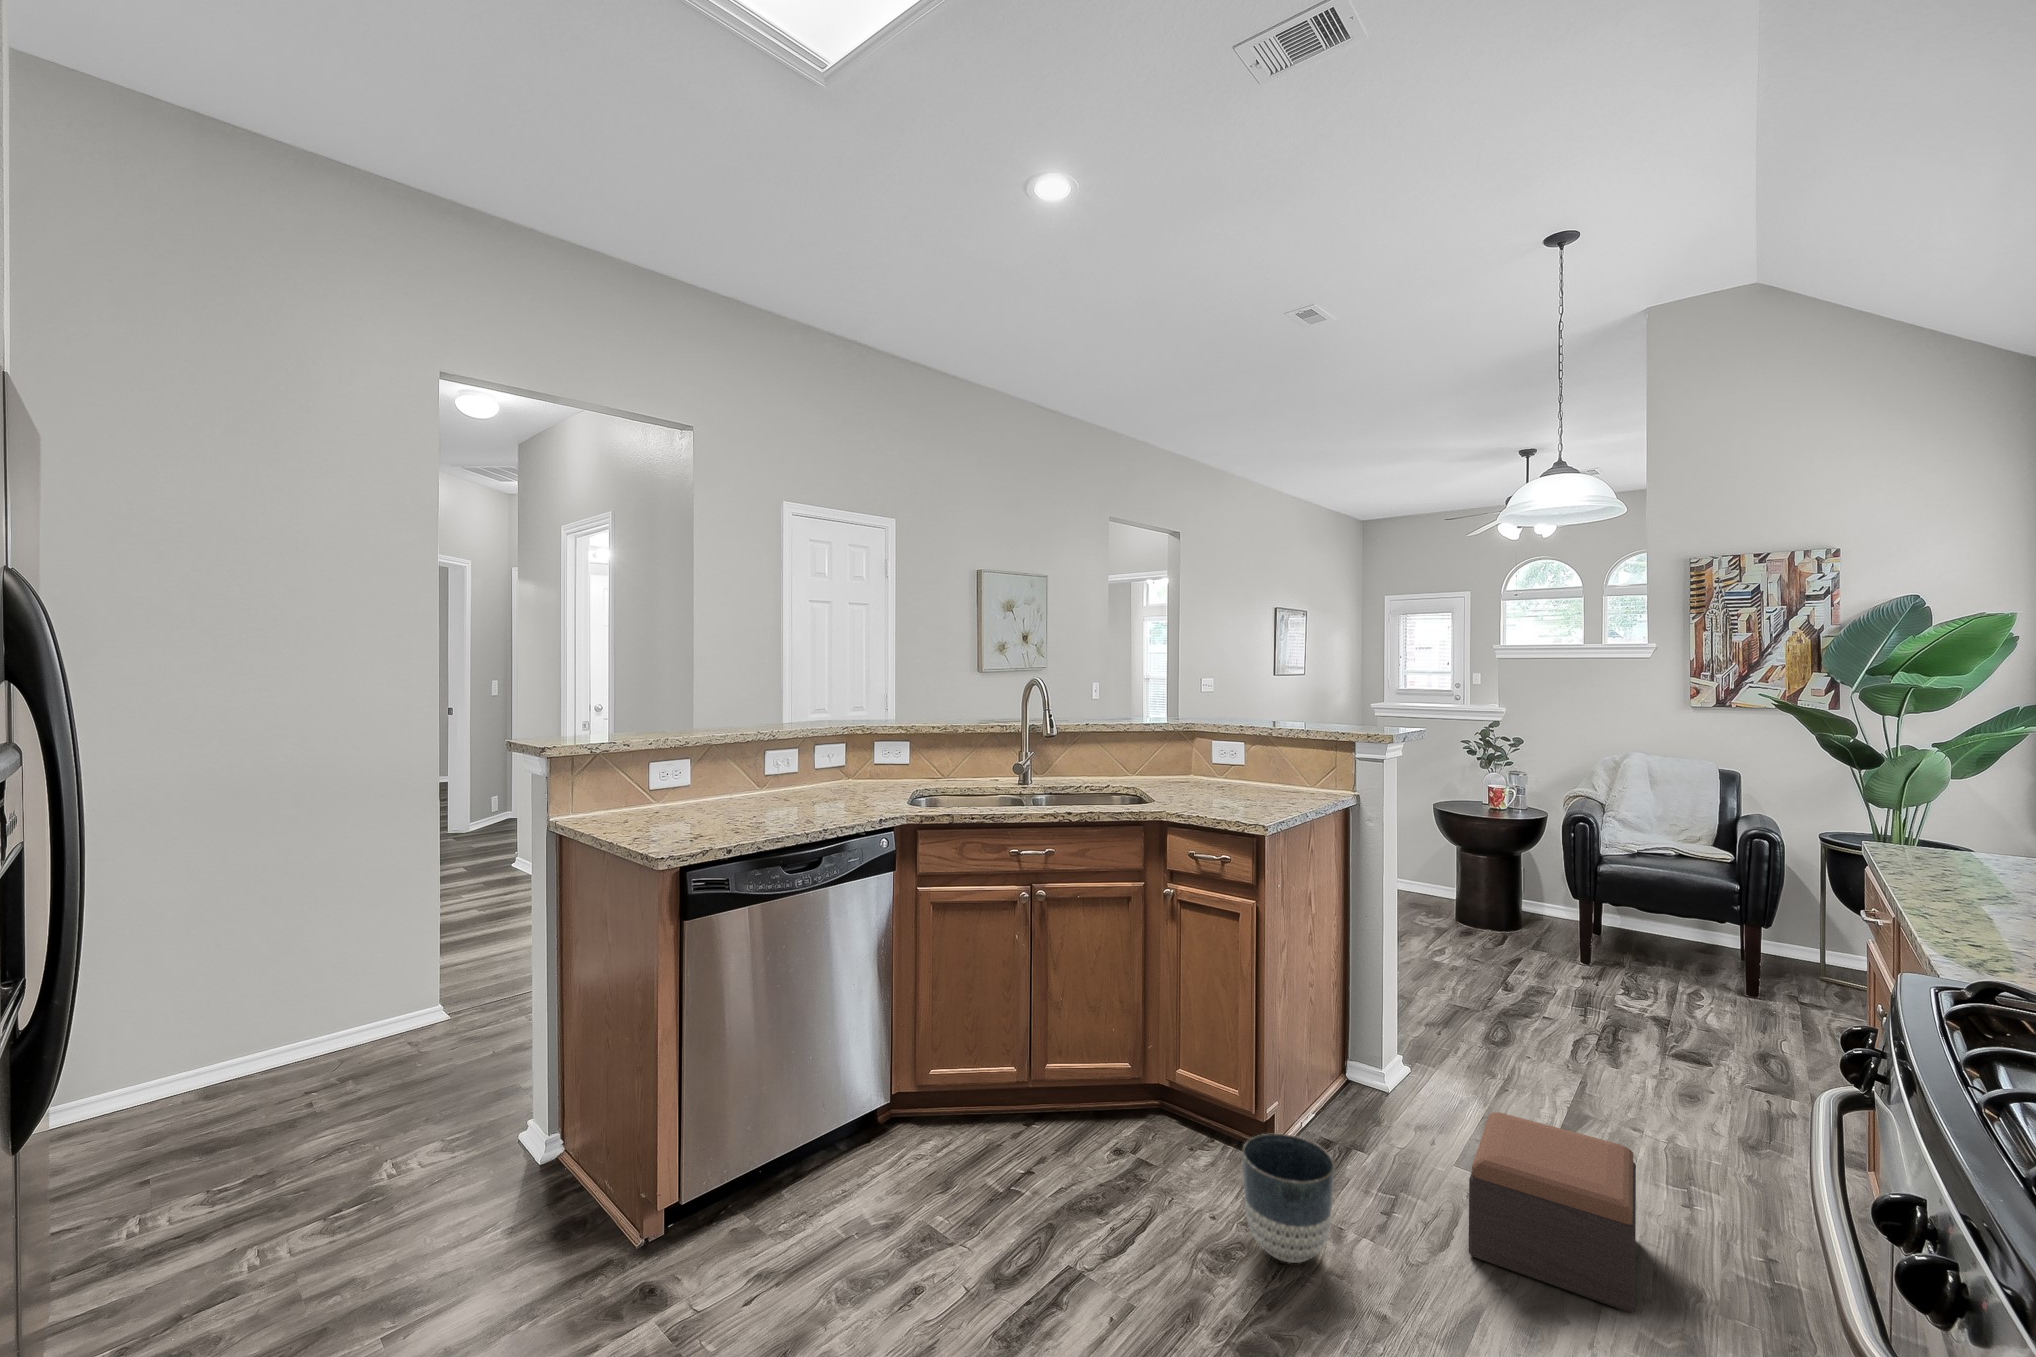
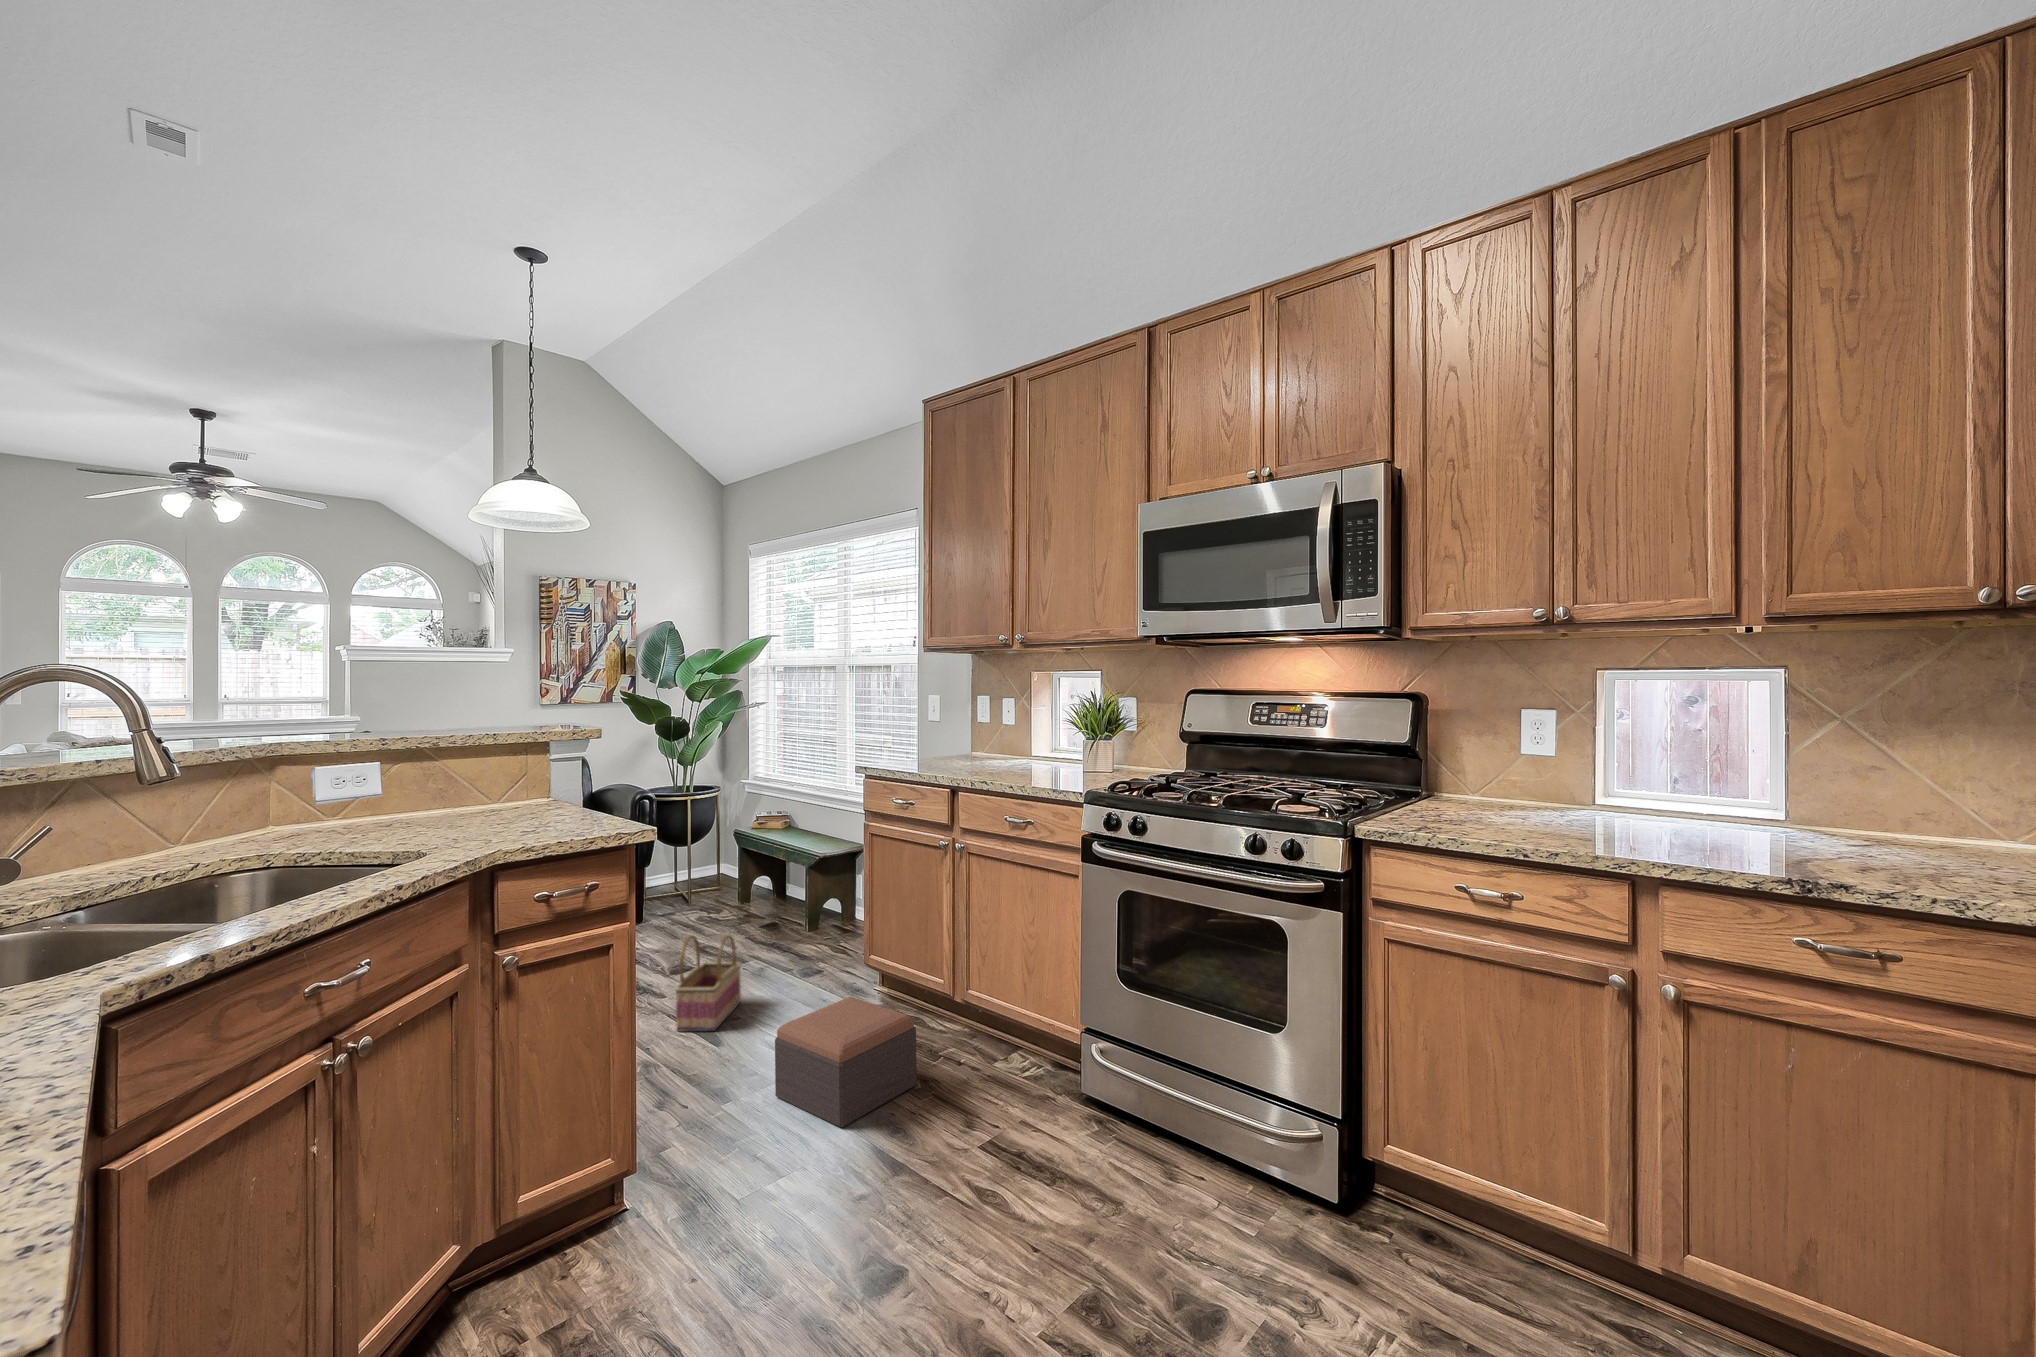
basket: none [1544,996,1663,1116] -> present [675,935,741,1031]
planter: present [1242,1134,1335,1263] -> none [747,1109,837,1236]

